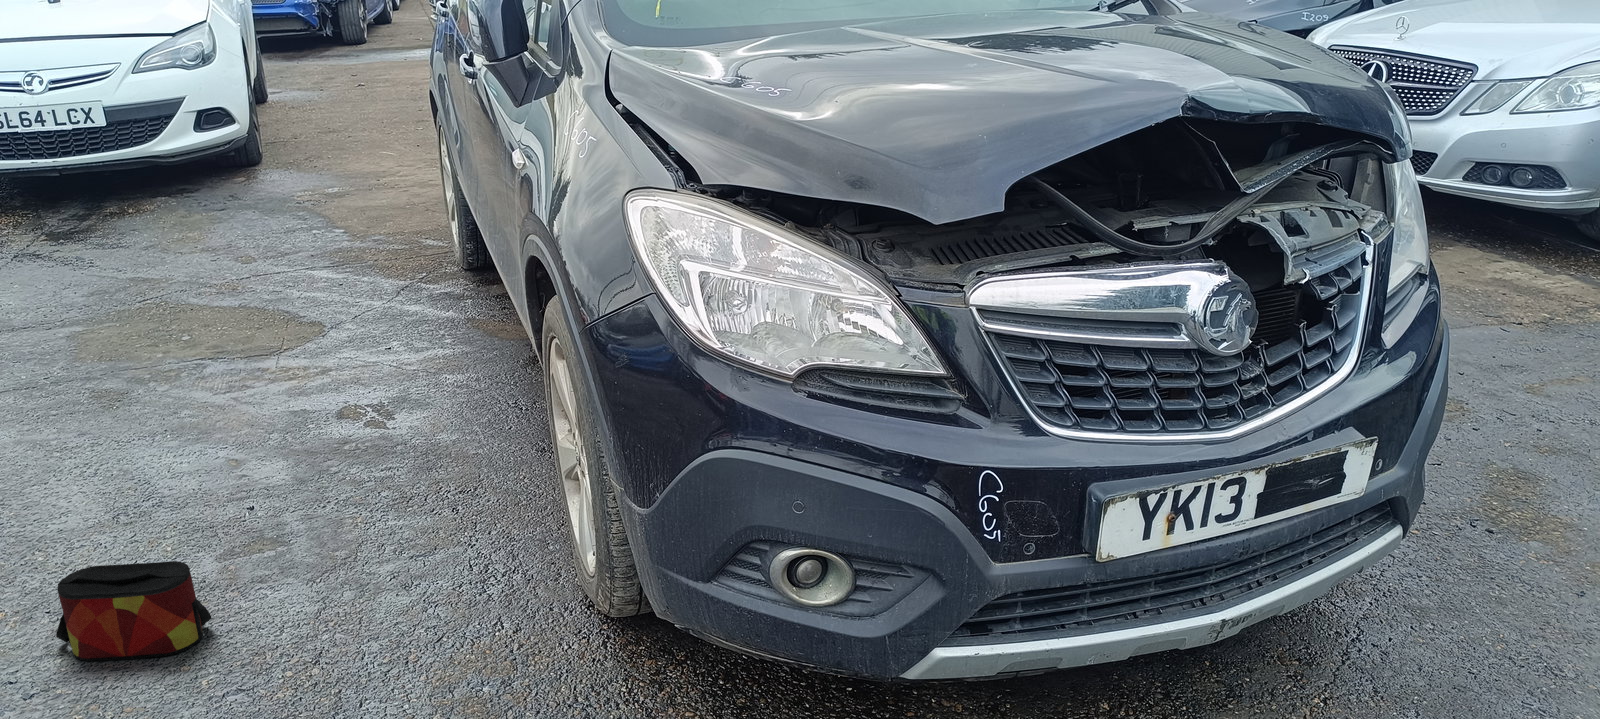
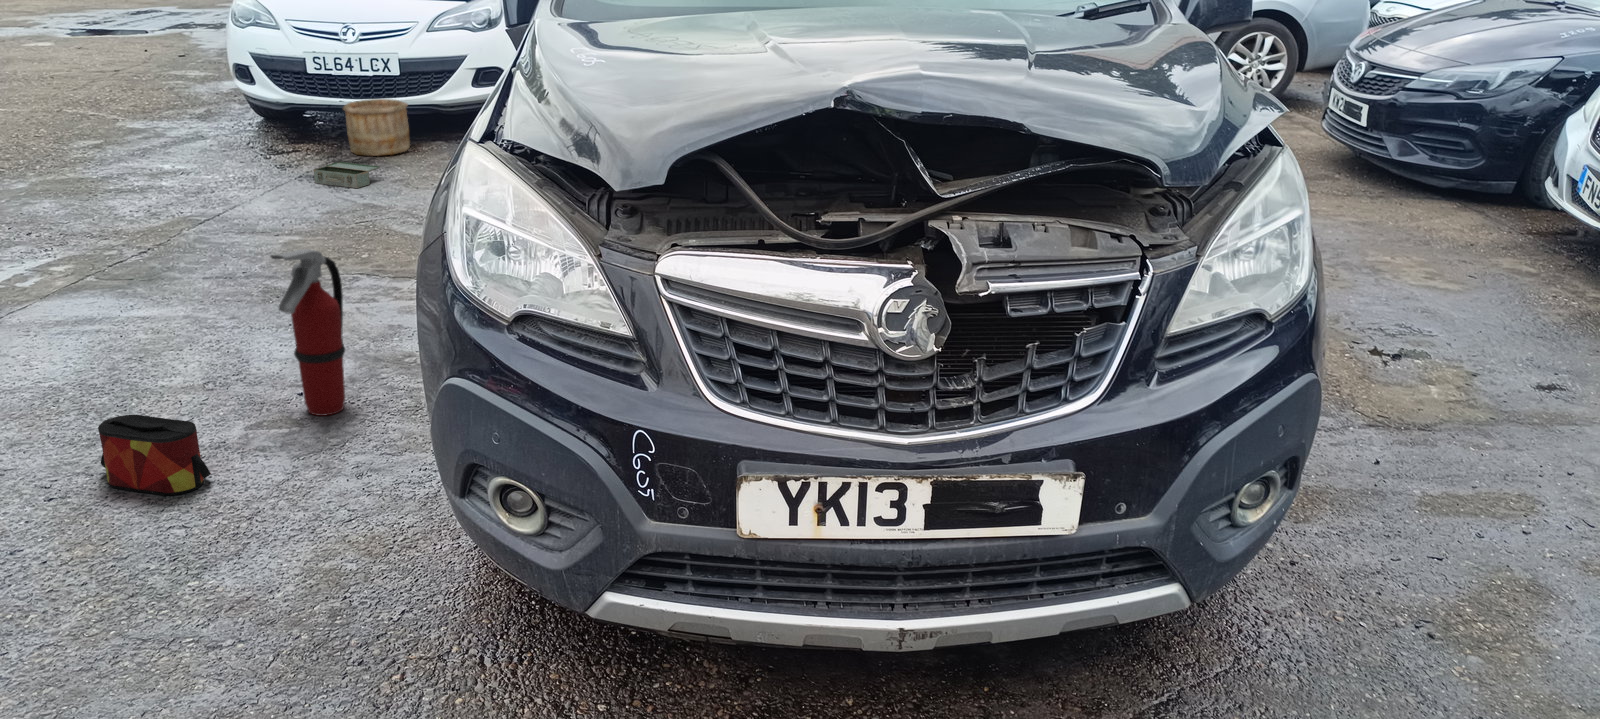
wooden bucket: none [43,155,131,222] -> present [343,99,410,156]
toolbox: none [40,232,123,260] -> present [314,162,380,188]
fire extinguisher: none [219,334,304,526] -> present [270,249,345,416]

